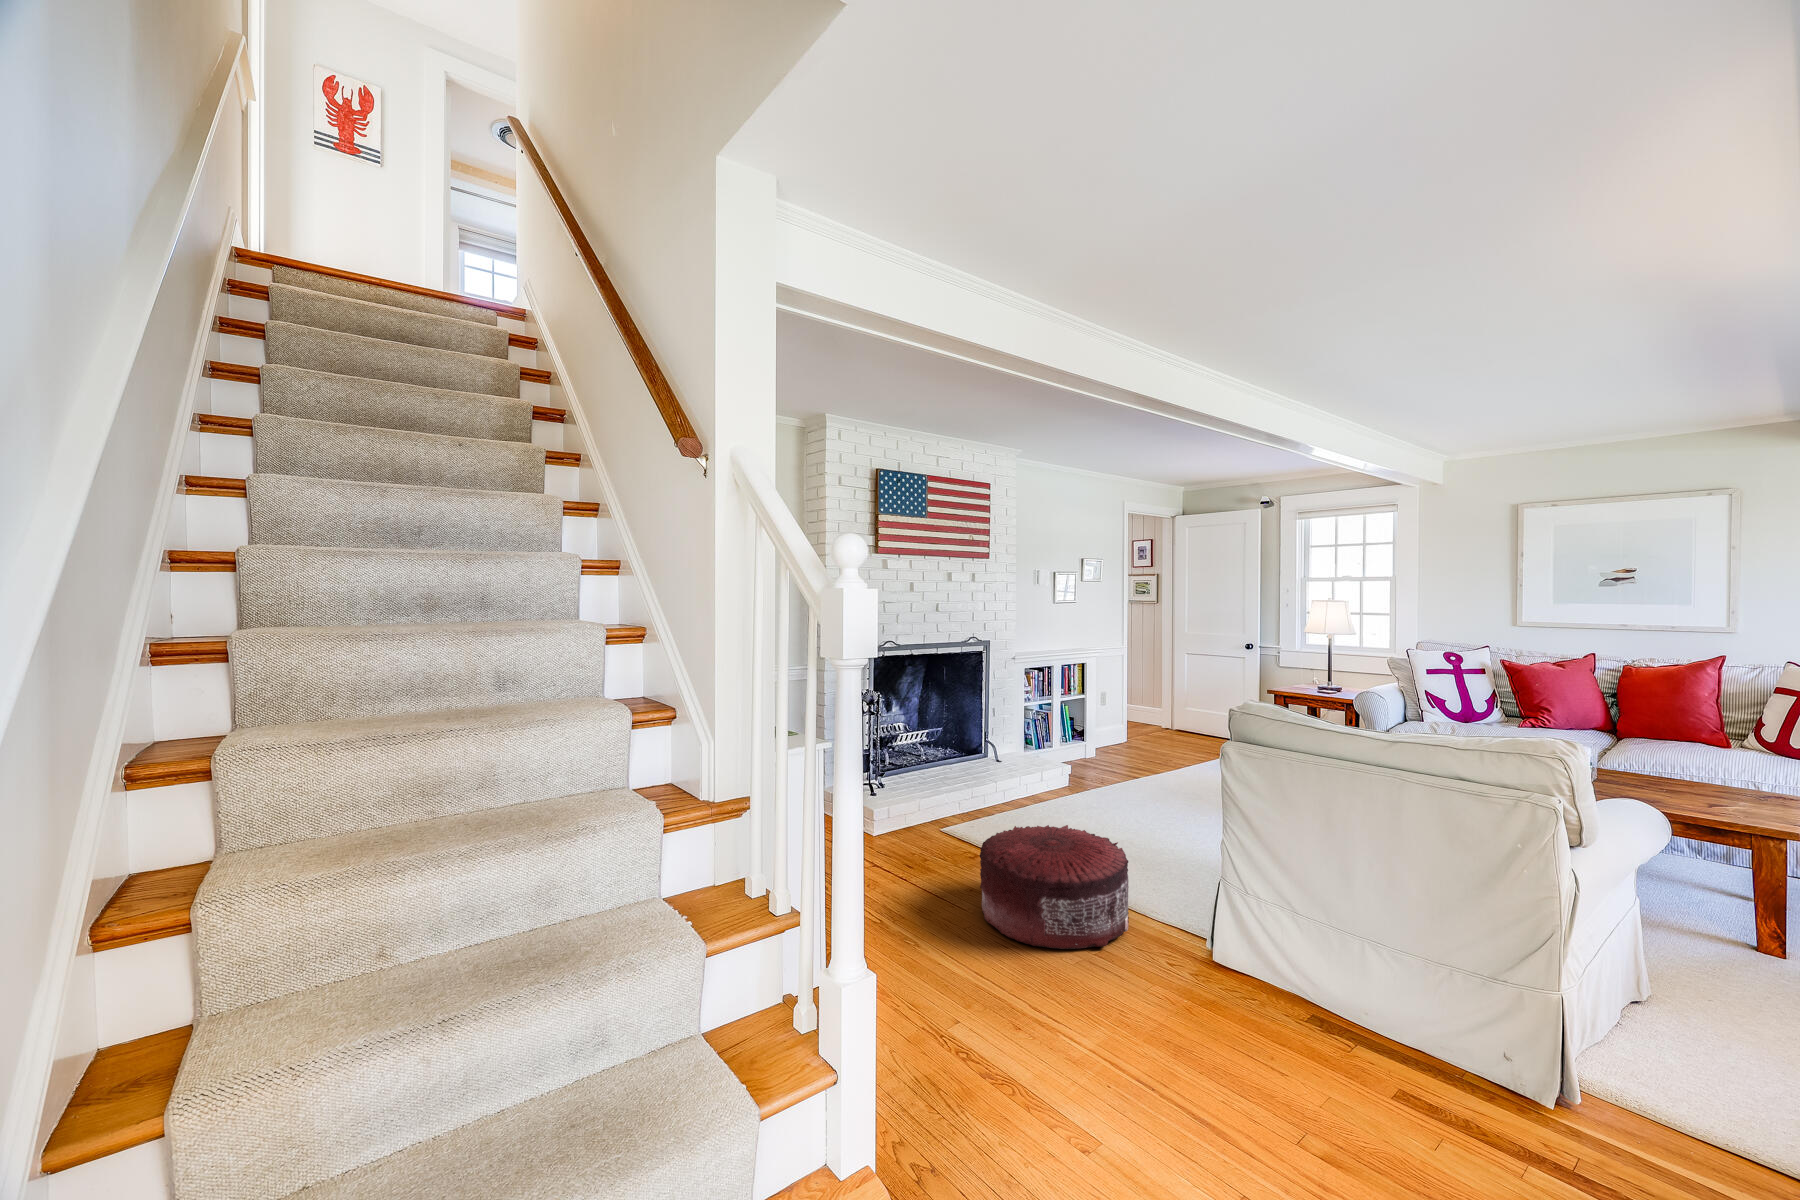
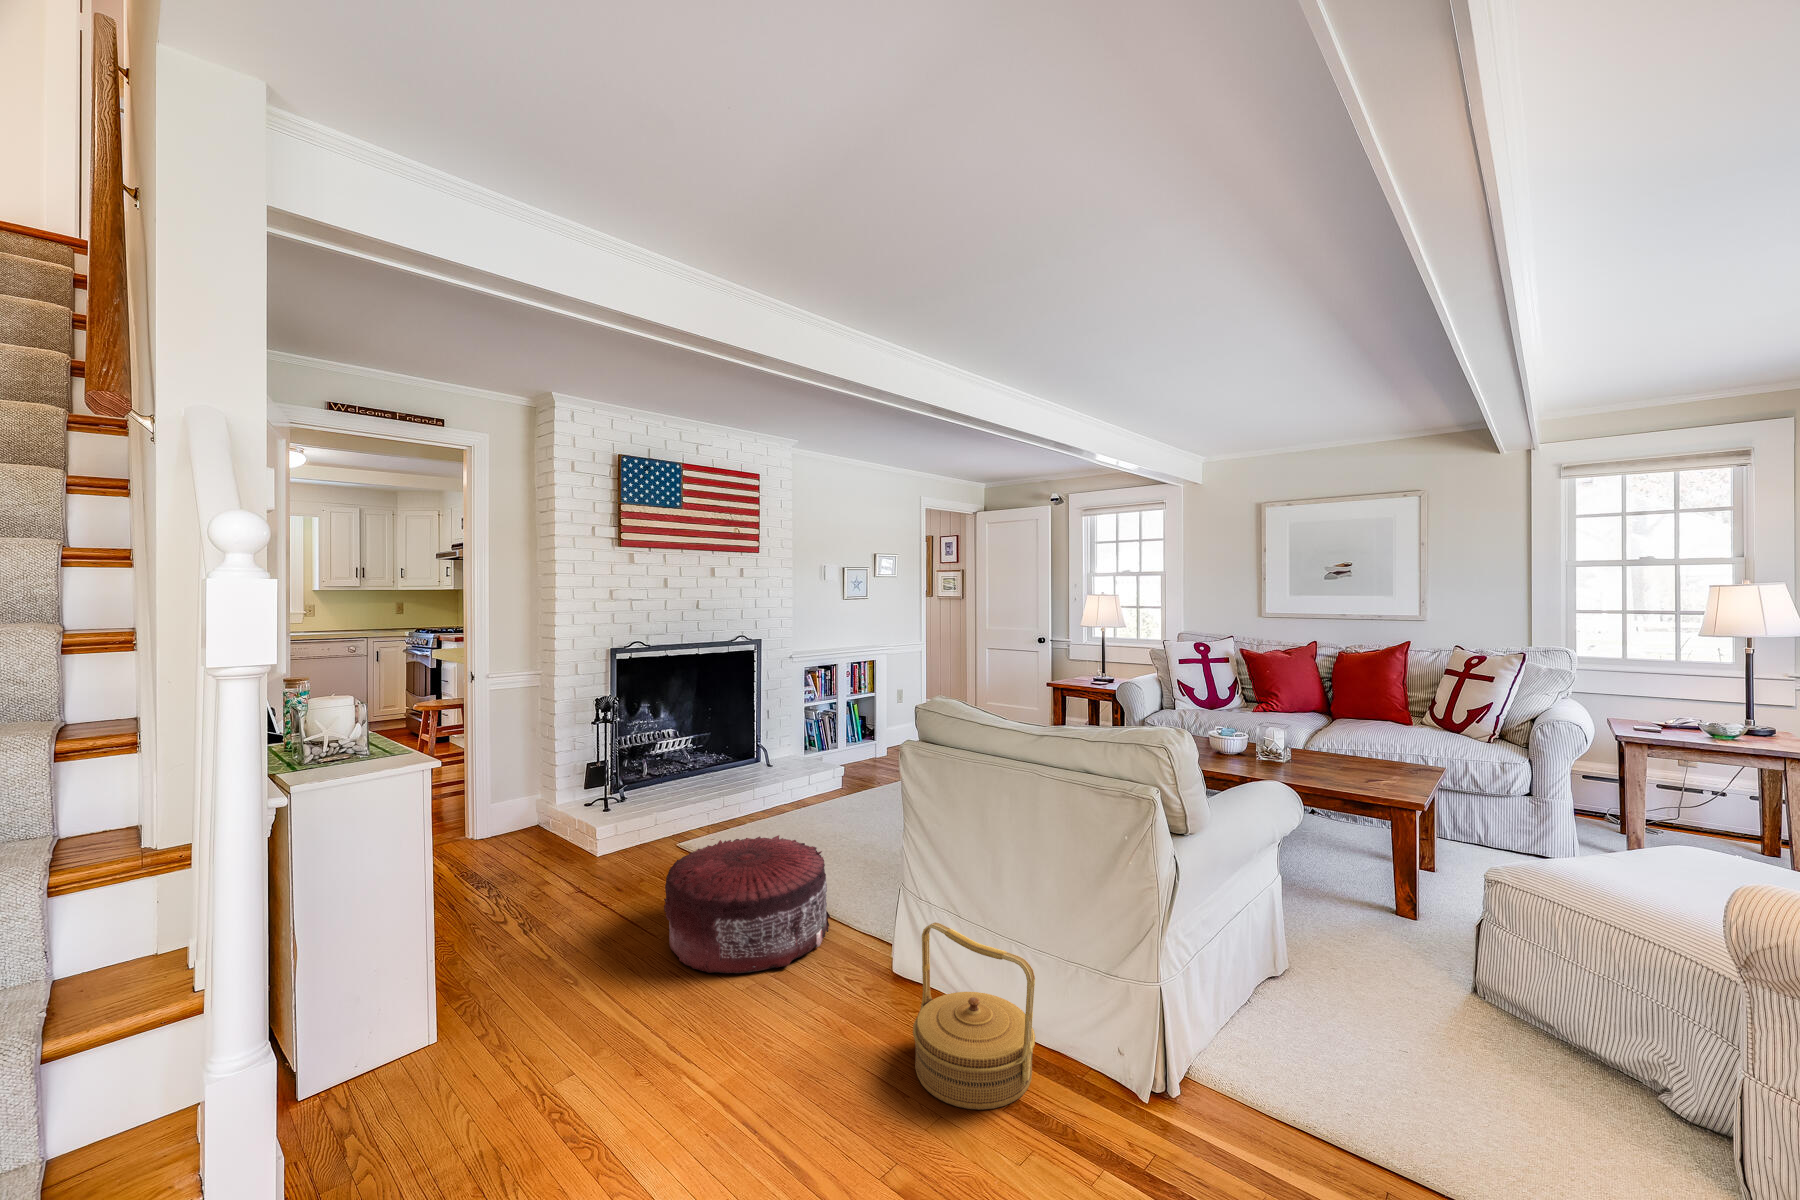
basket: none [1275,915,1419,1096] -> present [913,922,1035,1110]

